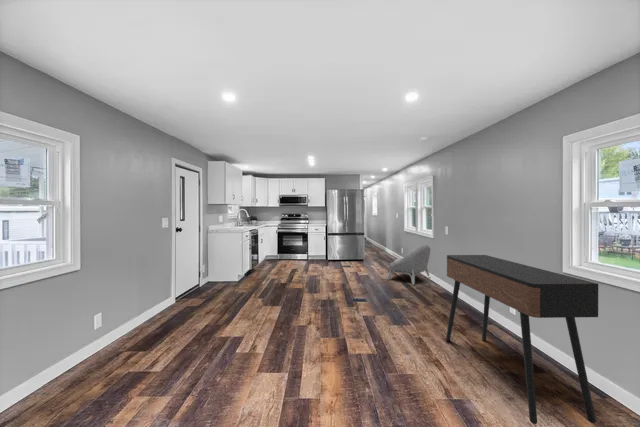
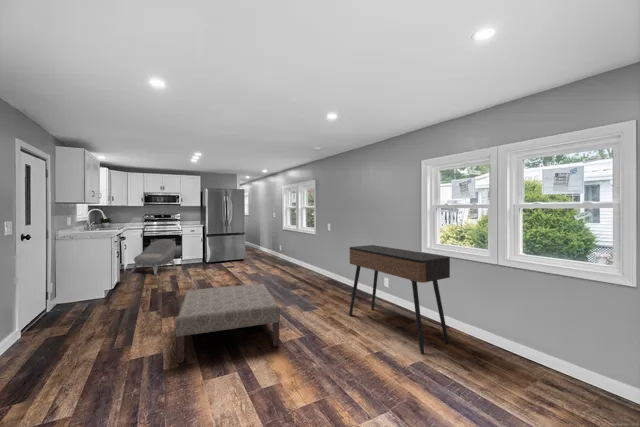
armchair: present [386,245,430,285] -> present [131,239,177,275]
ottoman: none [247,284,350,357] -> present [176,284,280,363]

